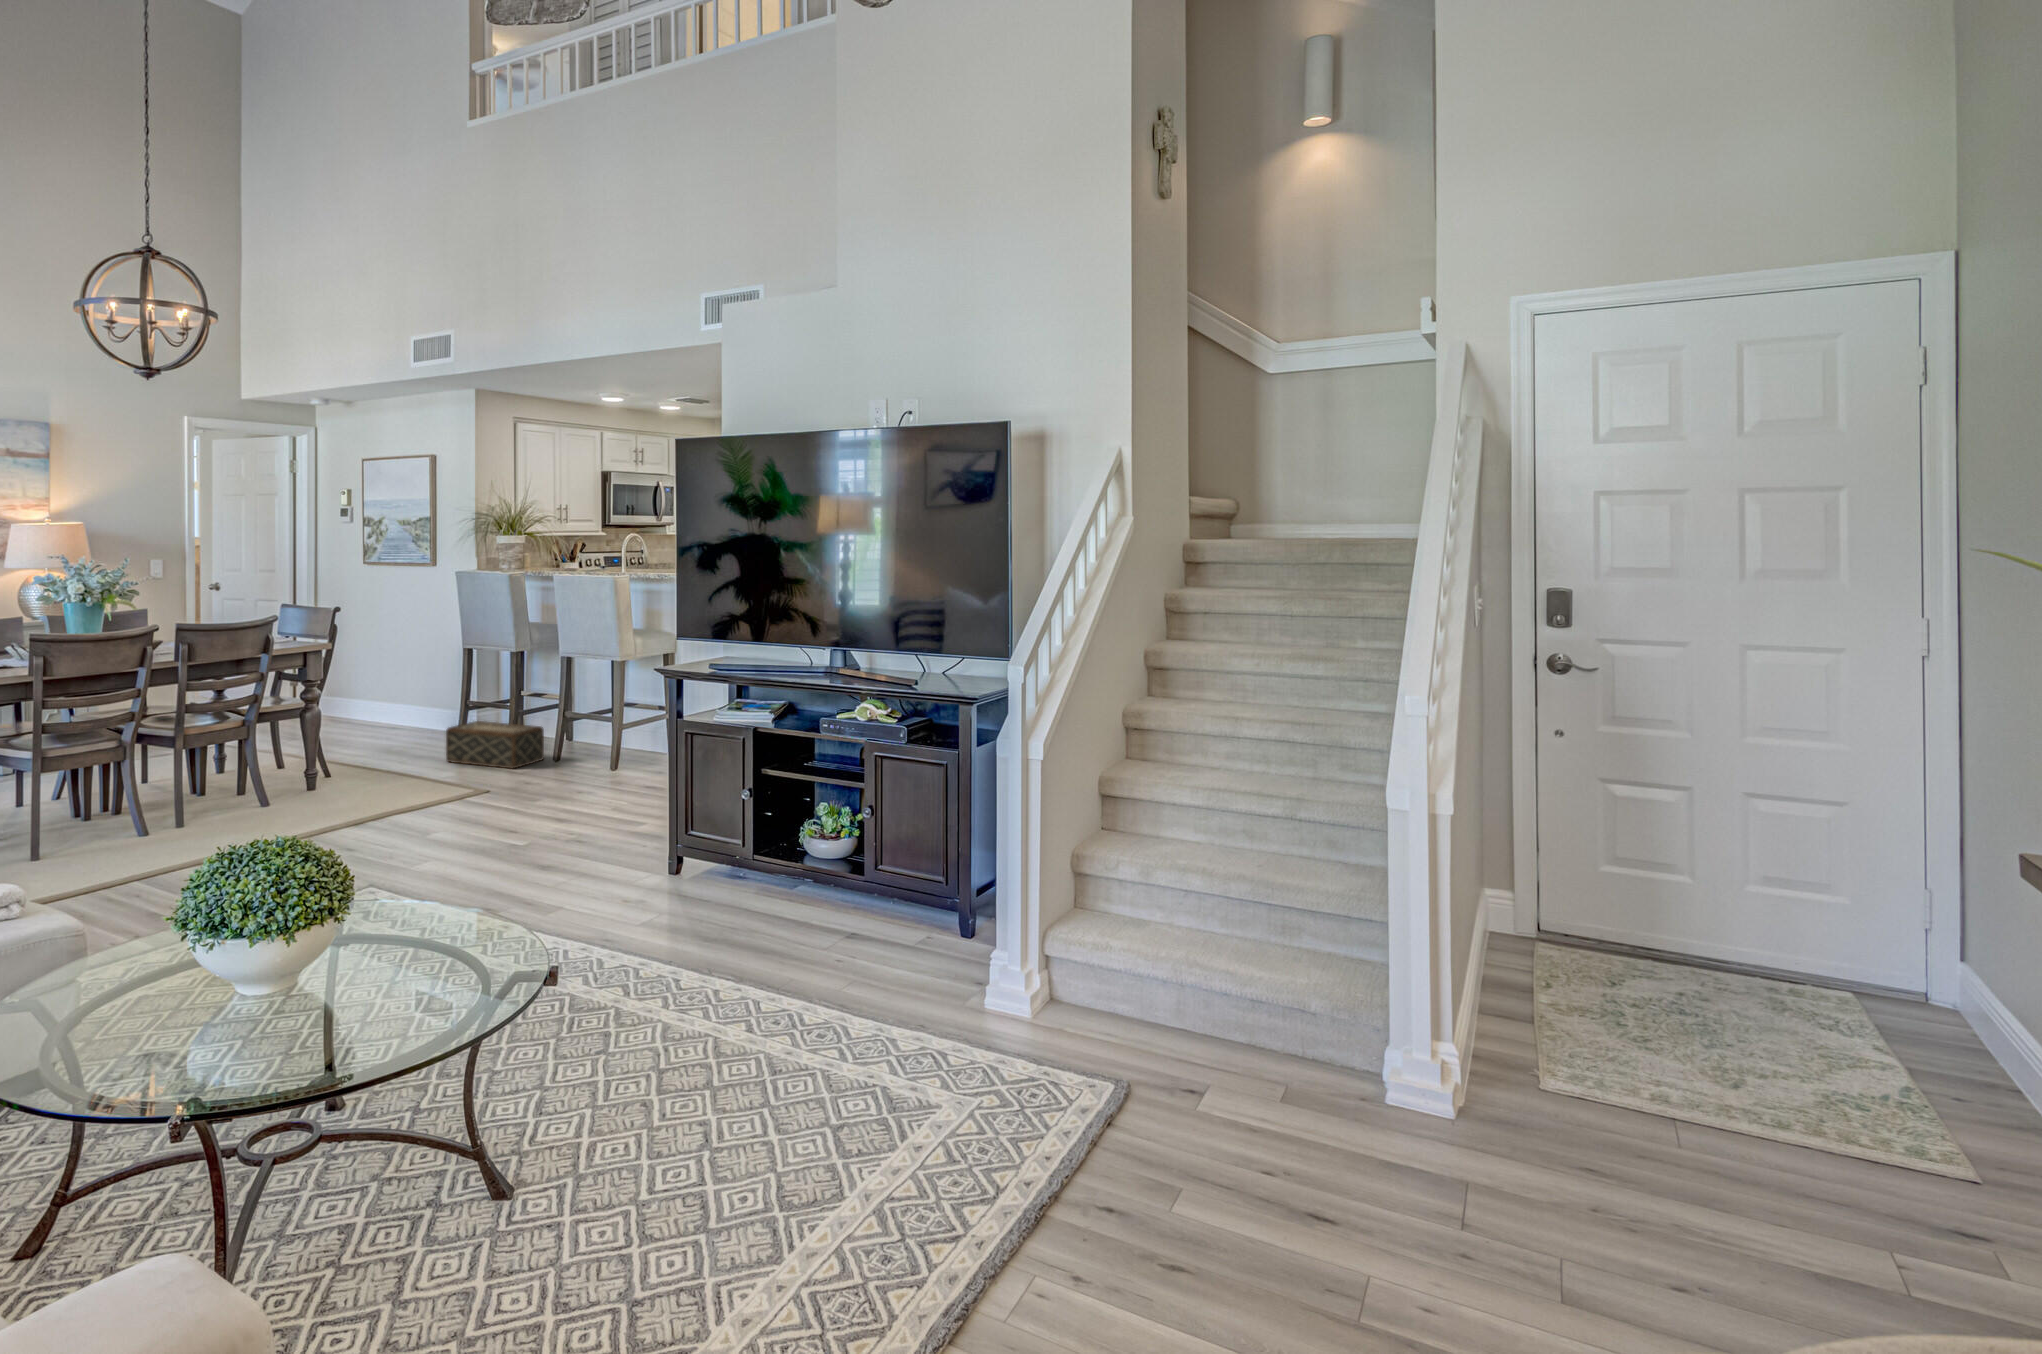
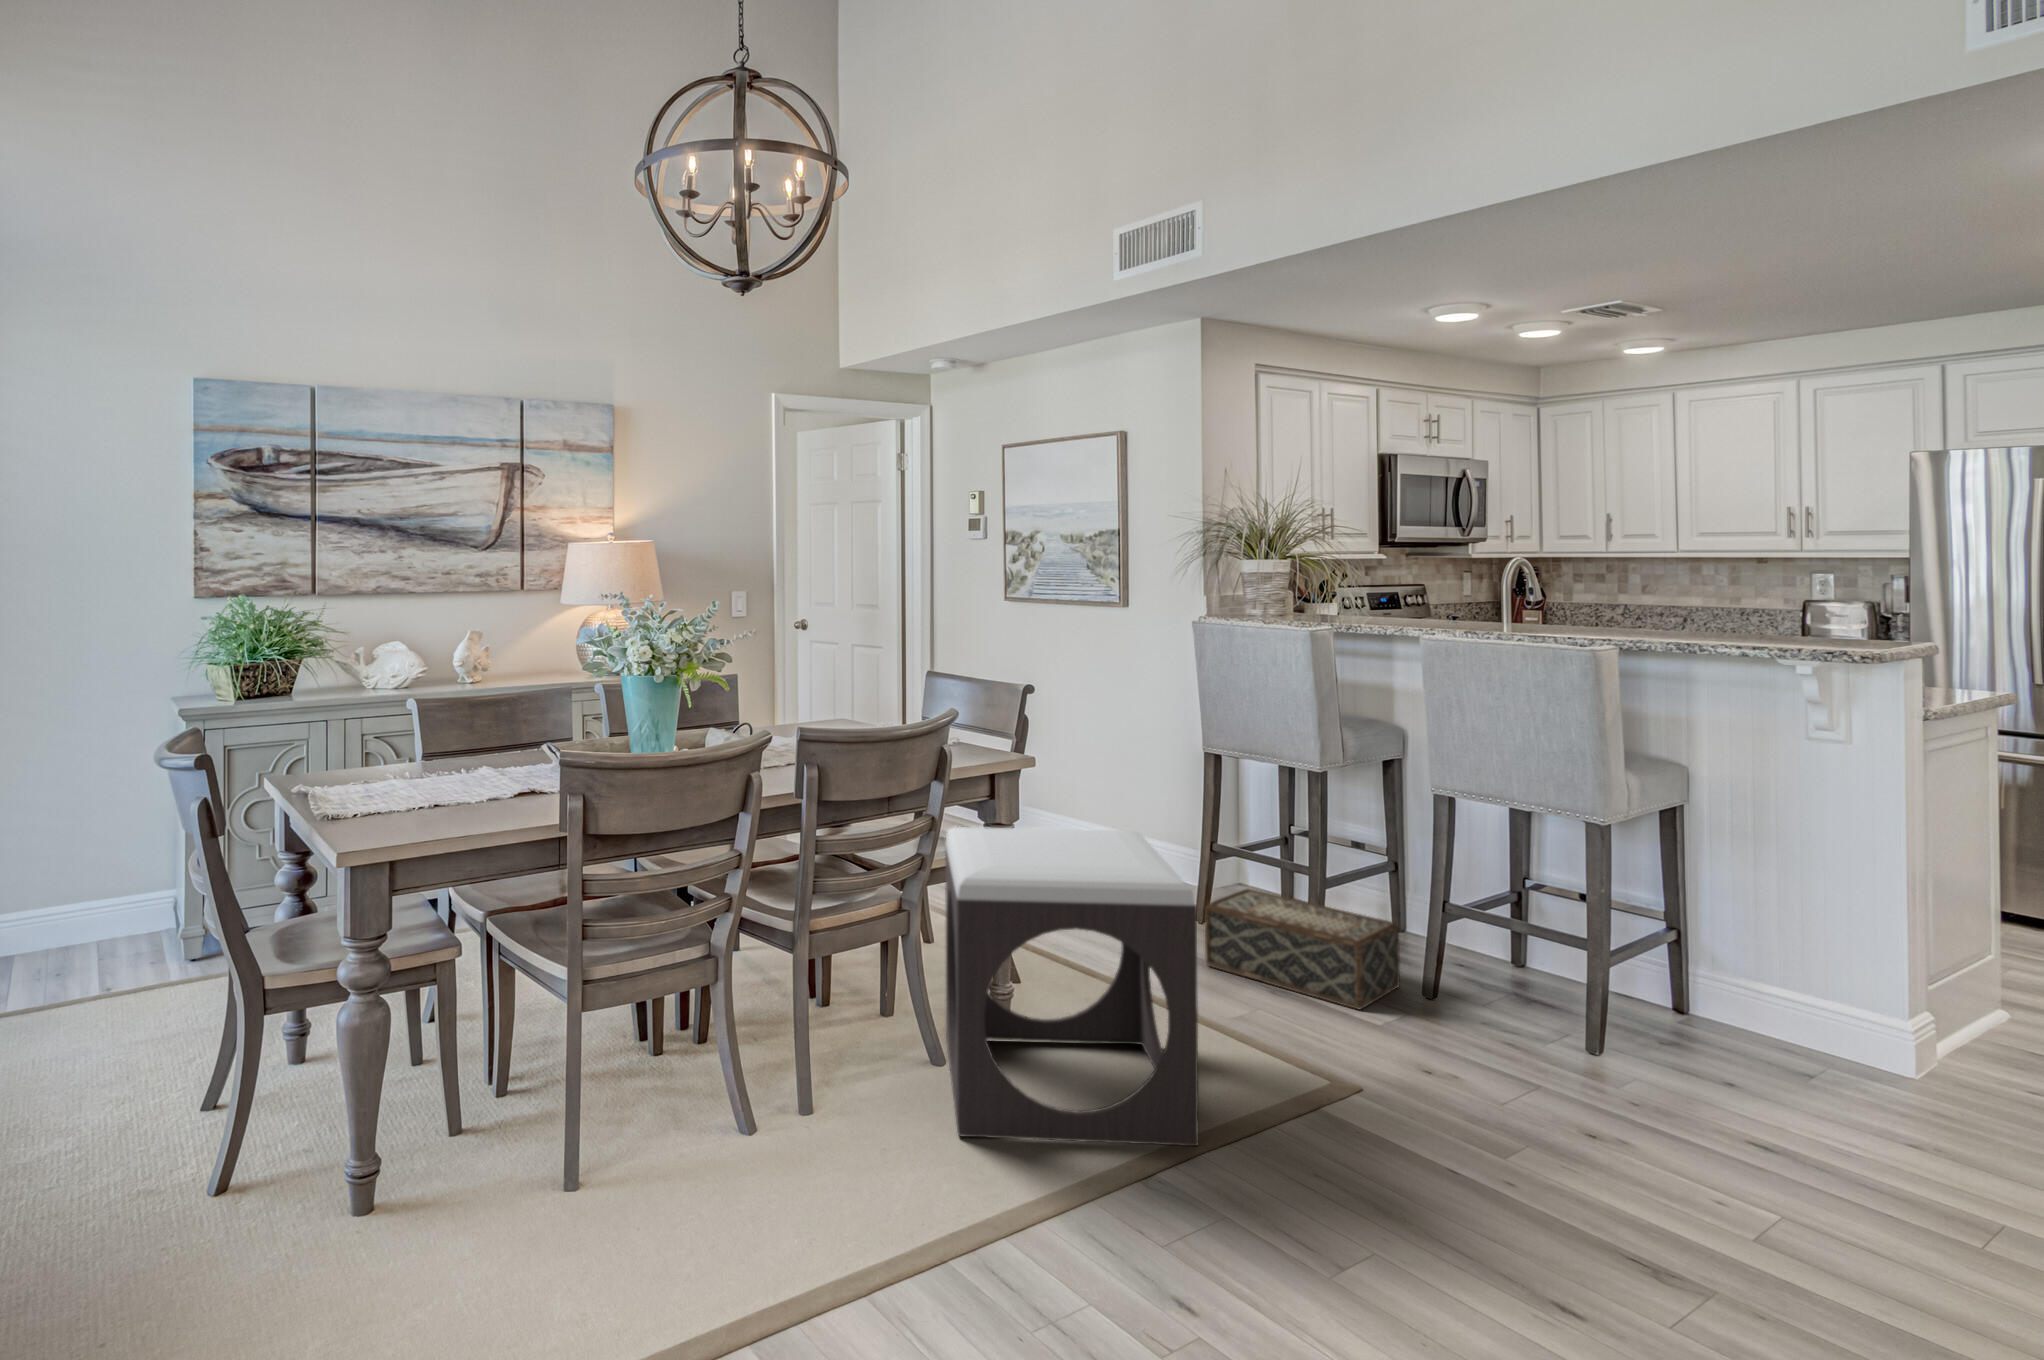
footstool: none [264,678,389,825] -> present [945,827,1198,1146]

